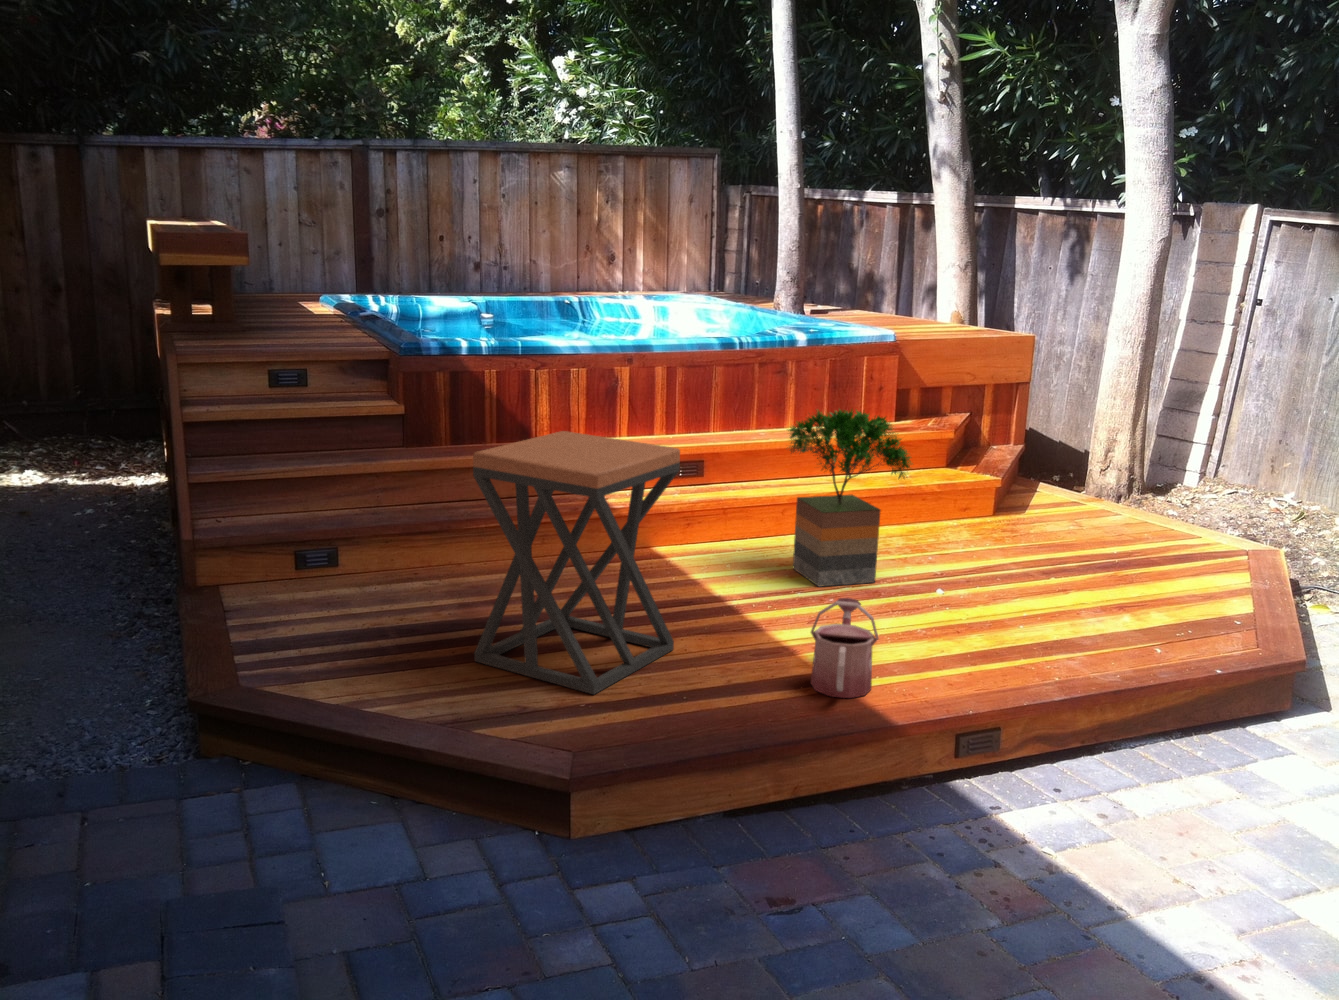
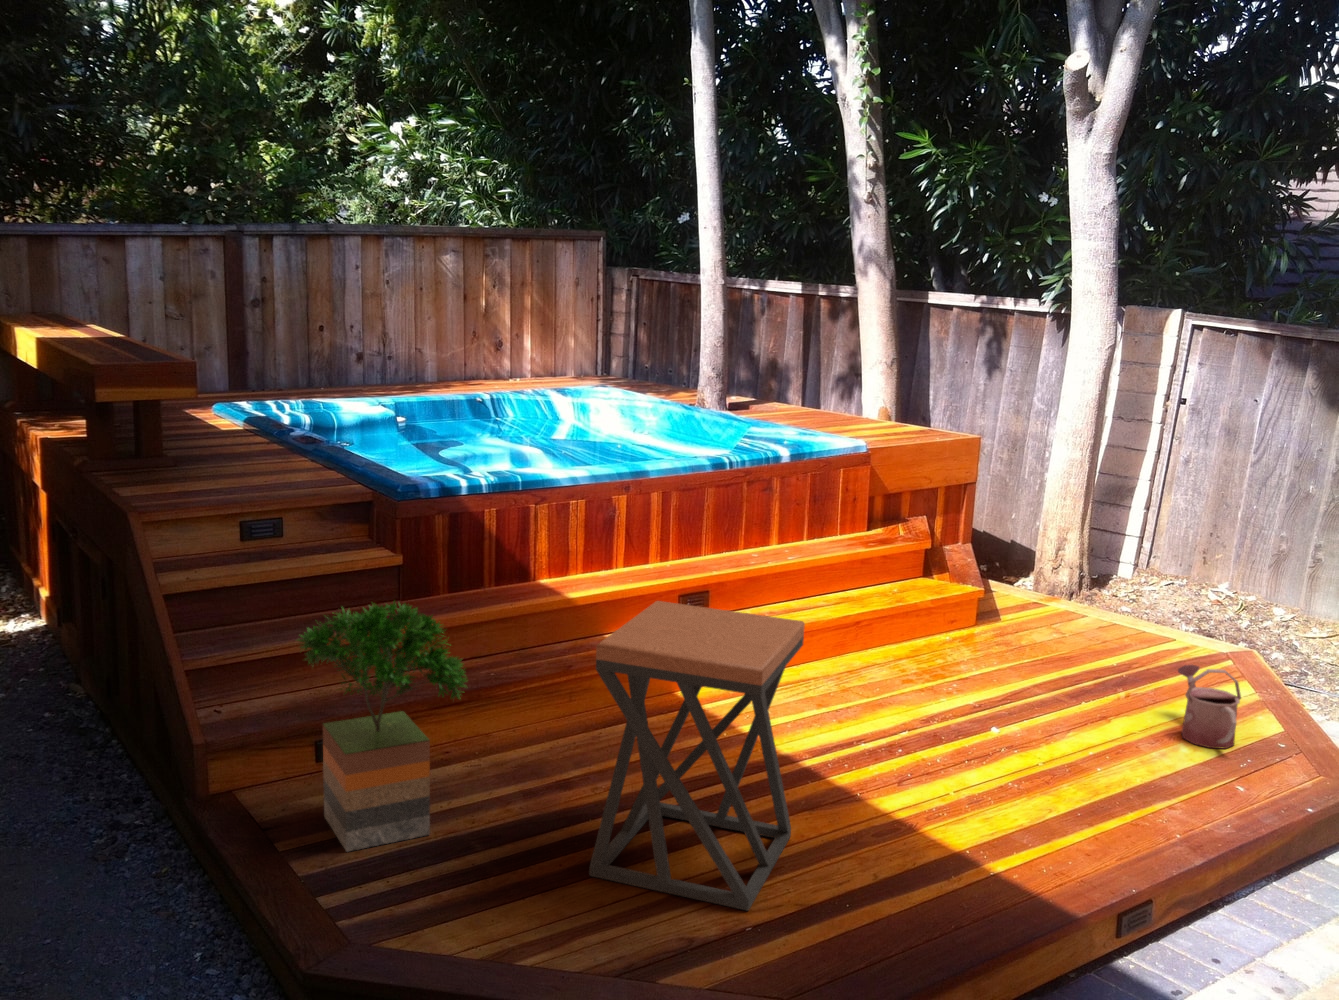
potted tree: present [788,410,911,587] -> present [298,601,467,852]
watering can: present [811,598,878,698] -> present [1178,665,1241,749]

